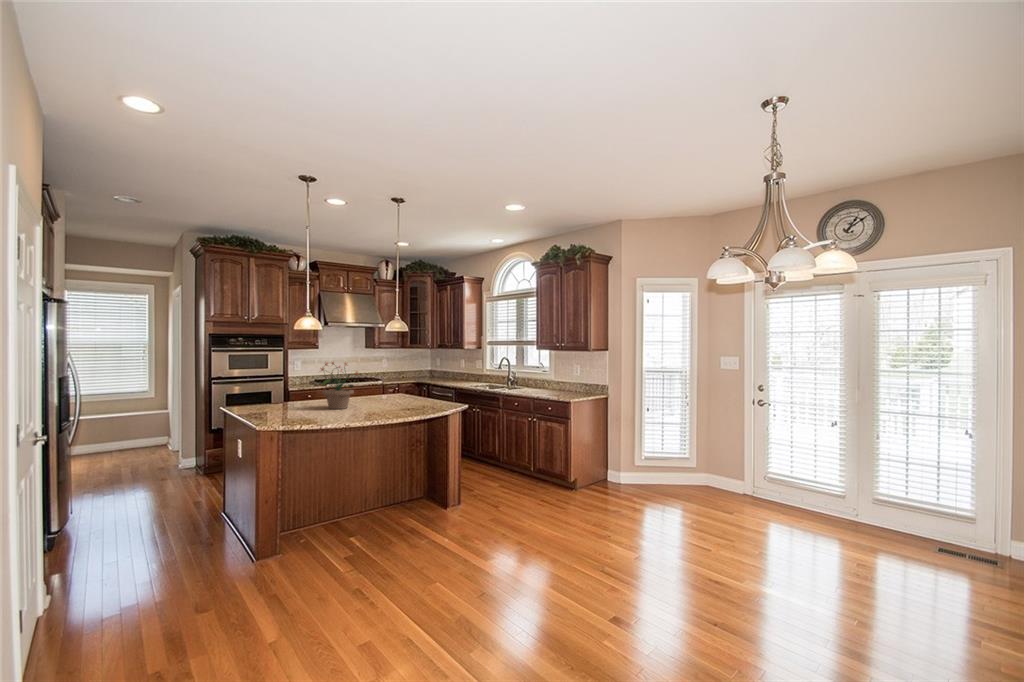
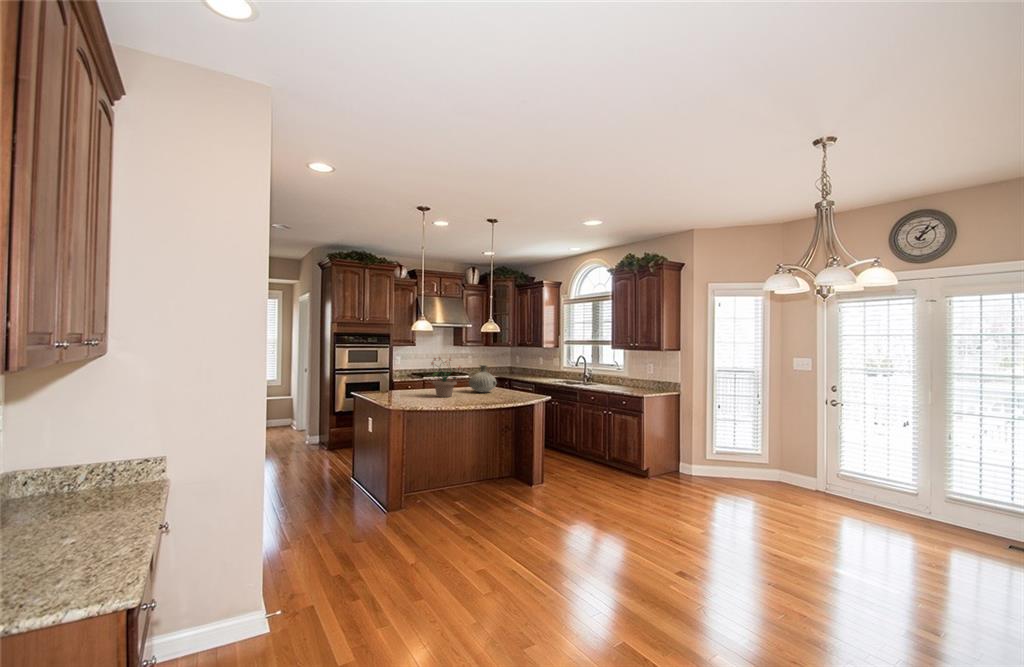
vase: none [371,369,404,402] -> present [469,365,497,393]

